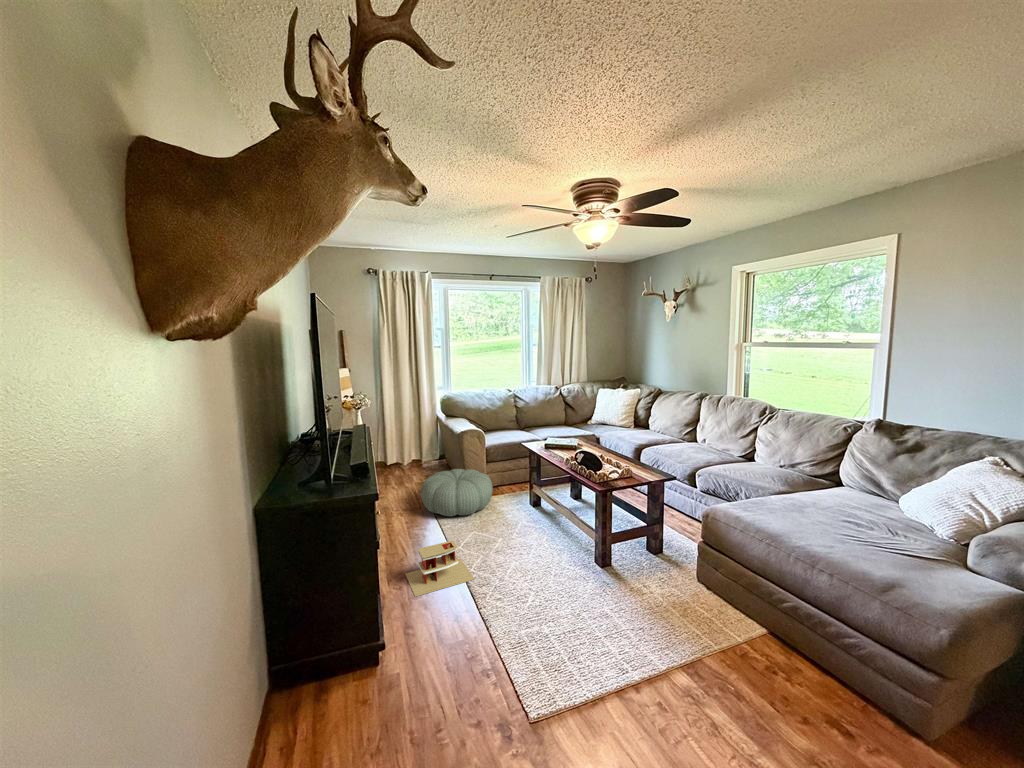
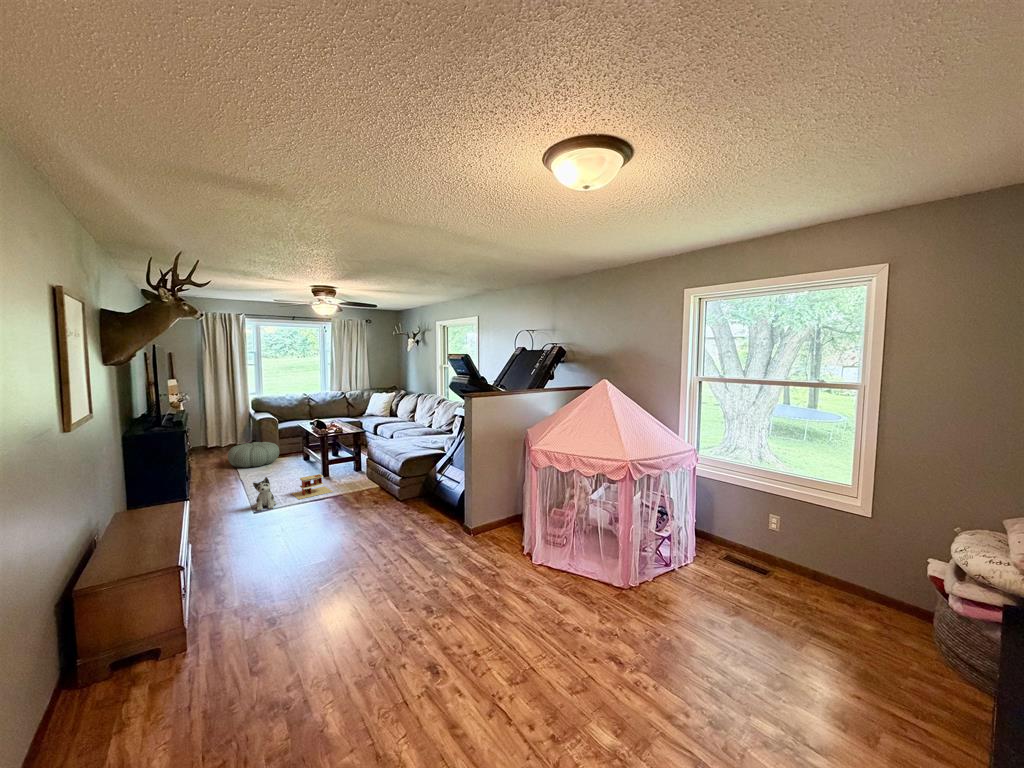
toy house: present [405,541,475,597] -> present [292,474,333,499]
plush toy: none [520,619,568,710] -> present [253,477,276,510]

